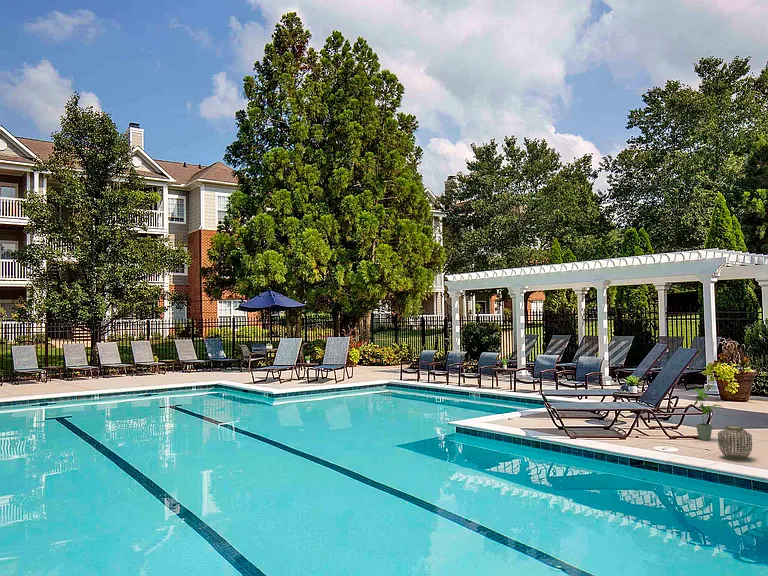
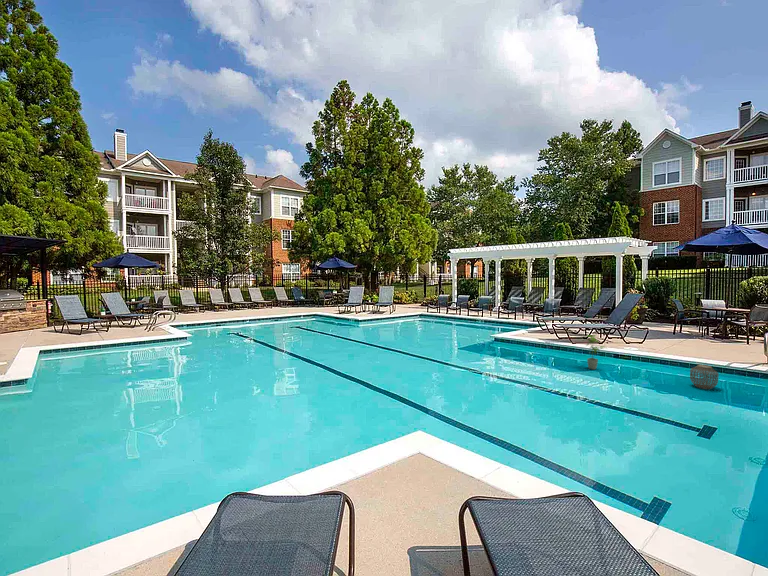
house plant: present [693,389,722,440] -> present [587,335,604,369]

